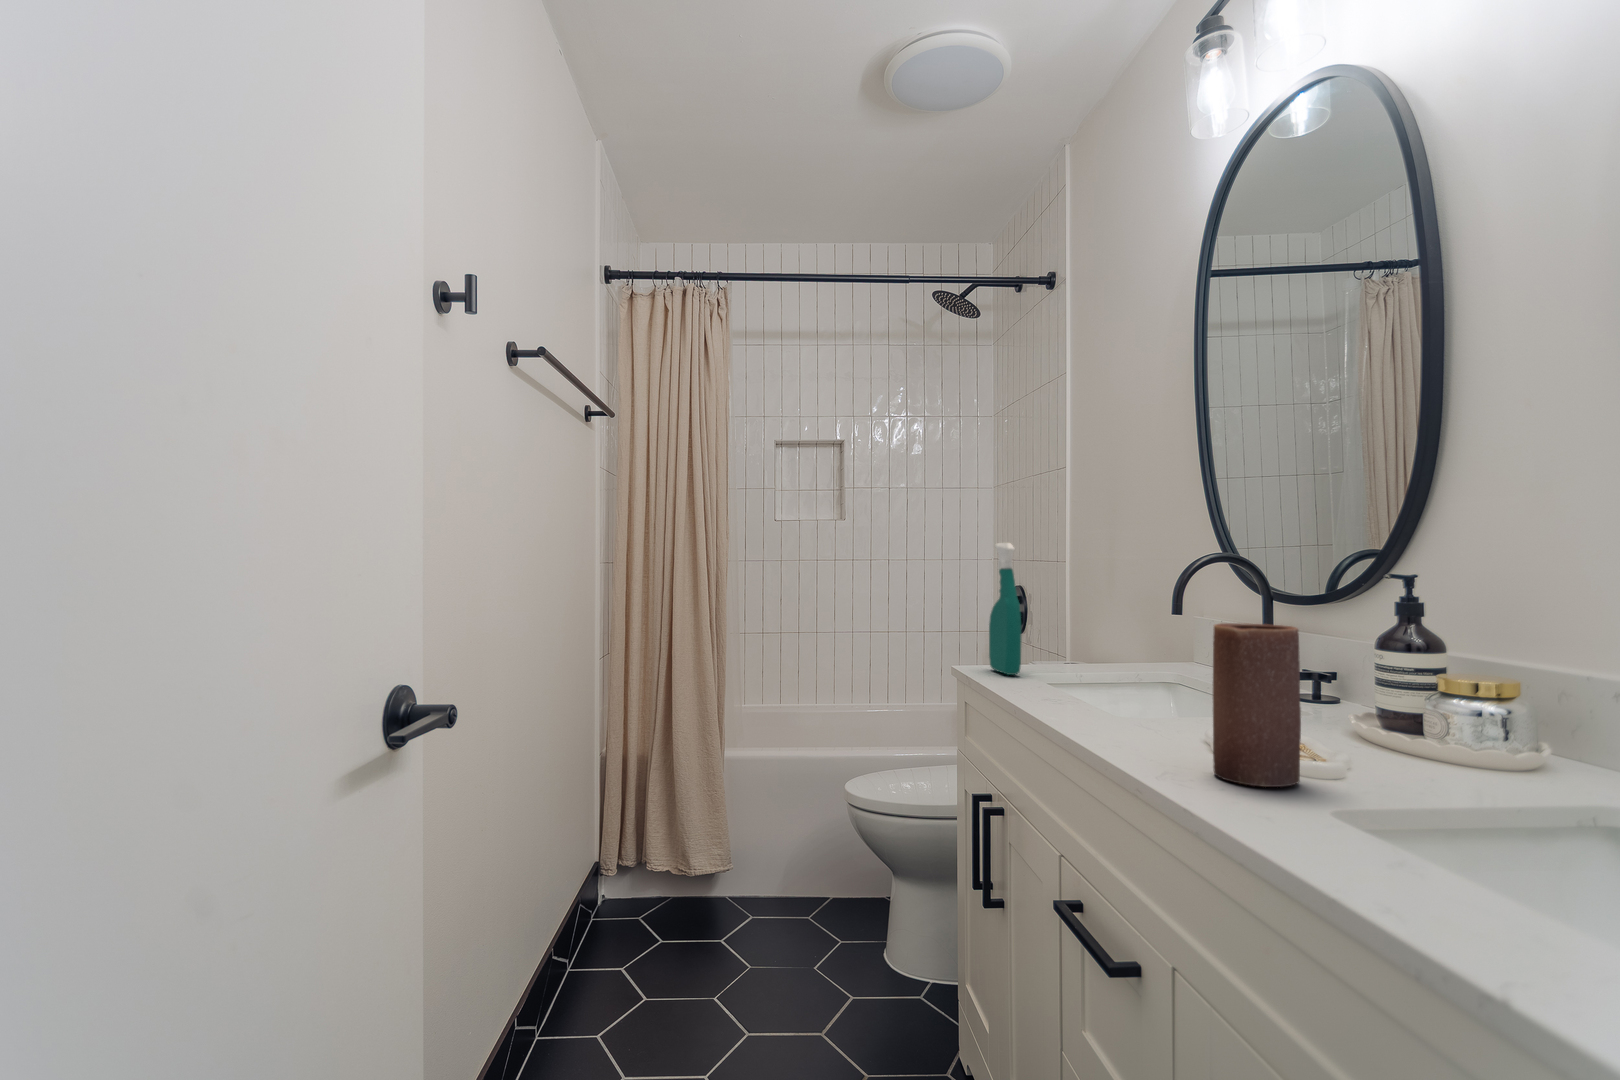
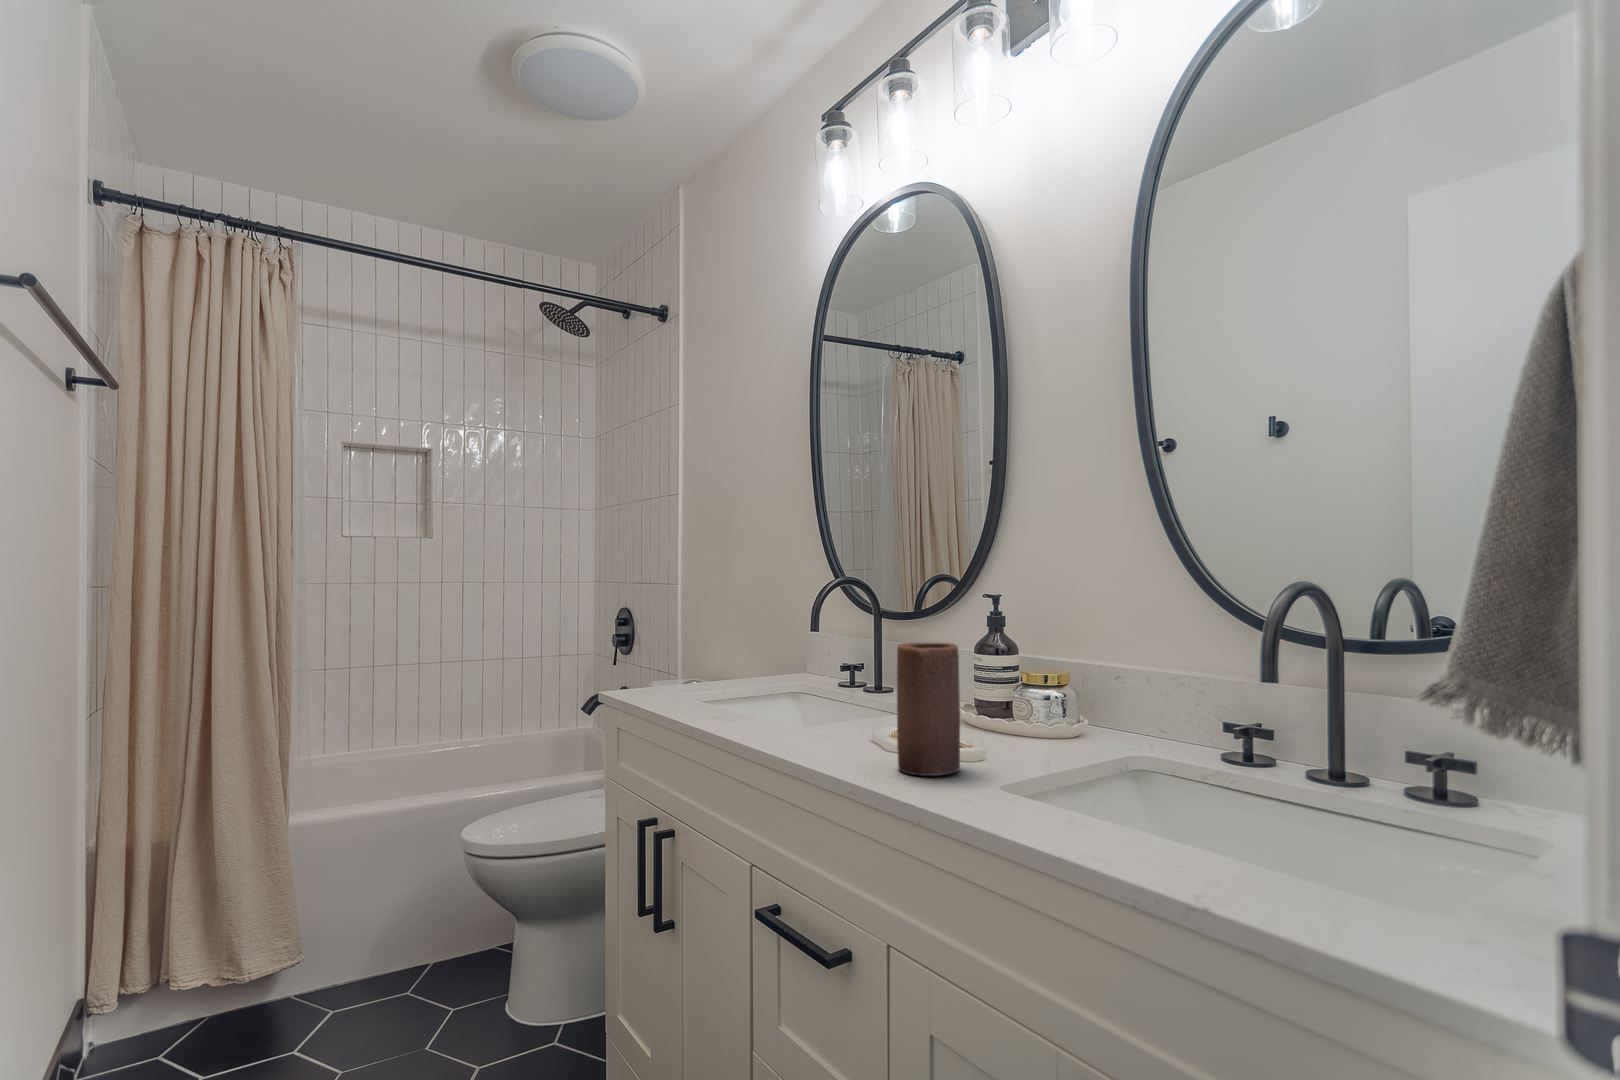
spray bottle: present [989,543,1021,675] -> none [643,569,679,698]

